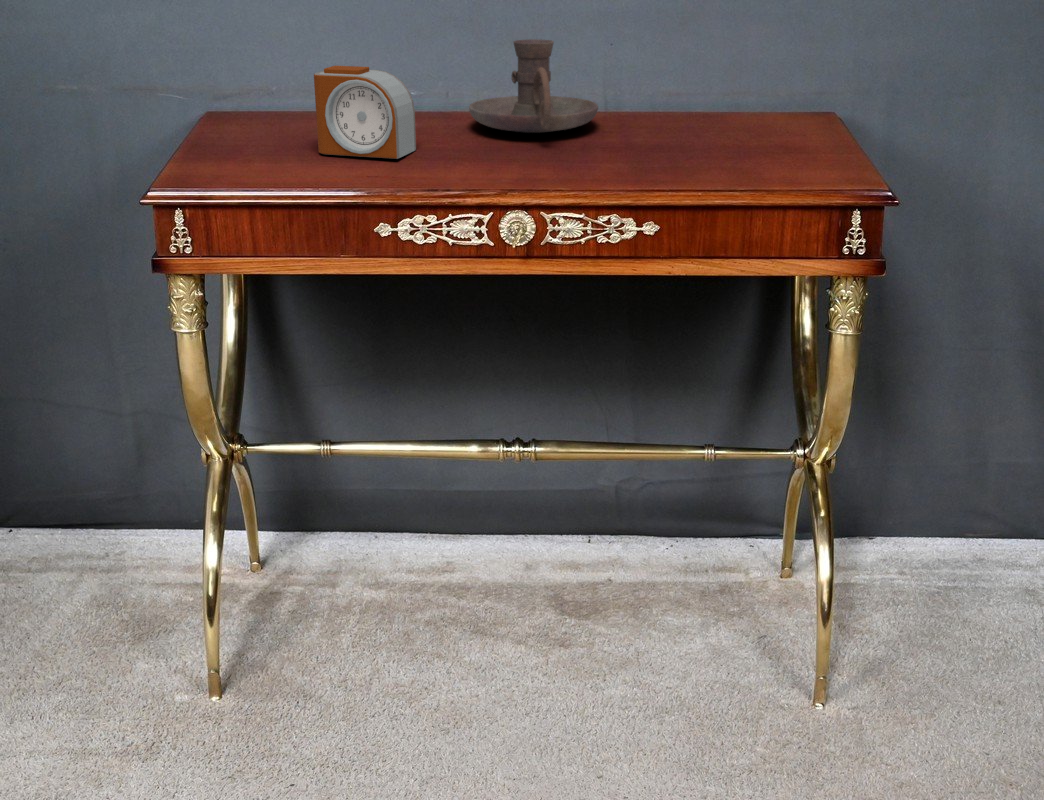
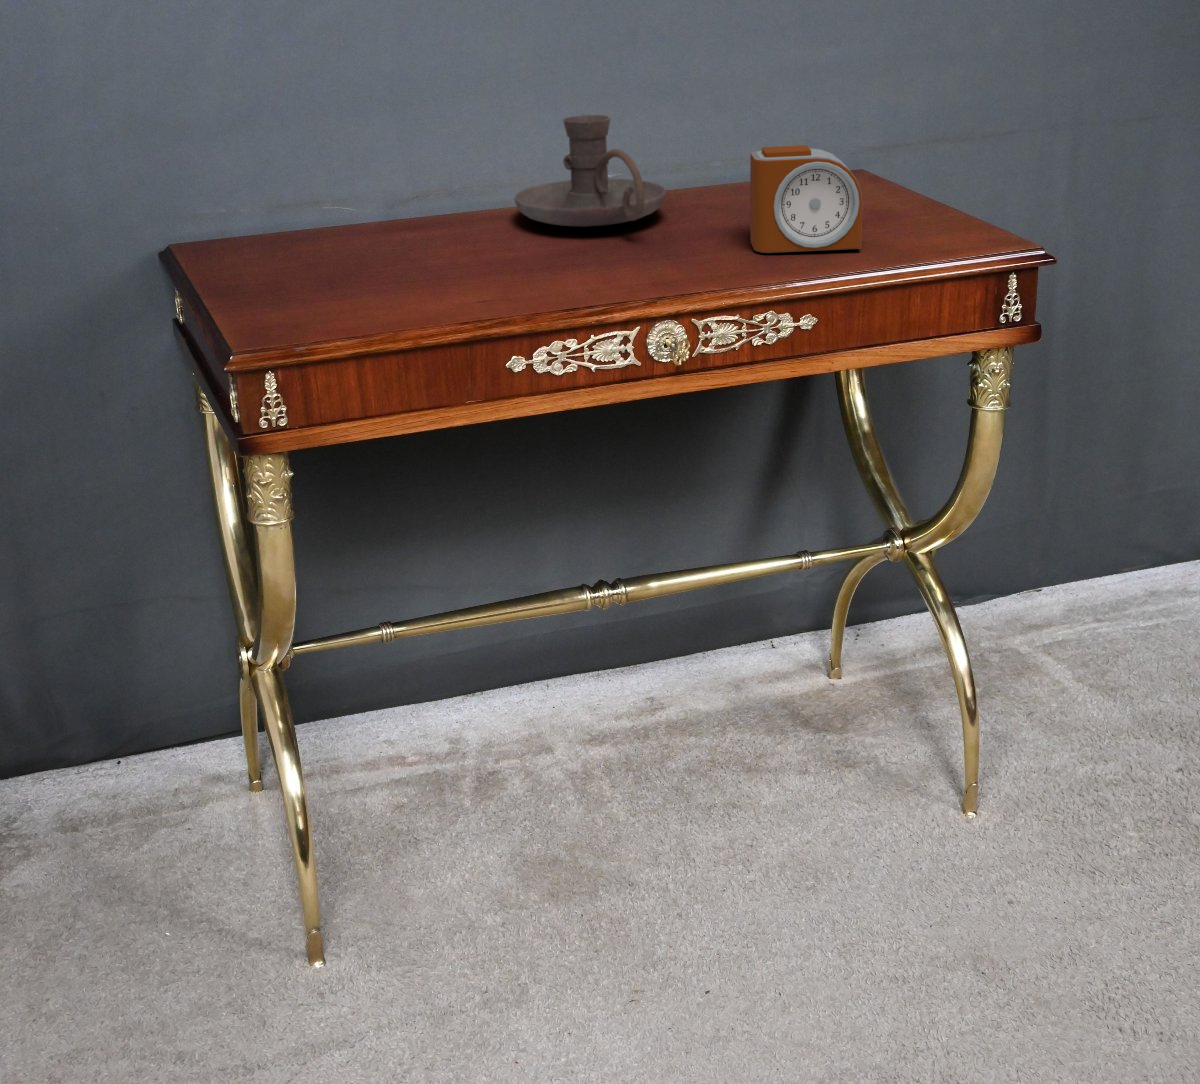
alarm clock: present [314,66,416,159] -> present [750,145,862,253]

